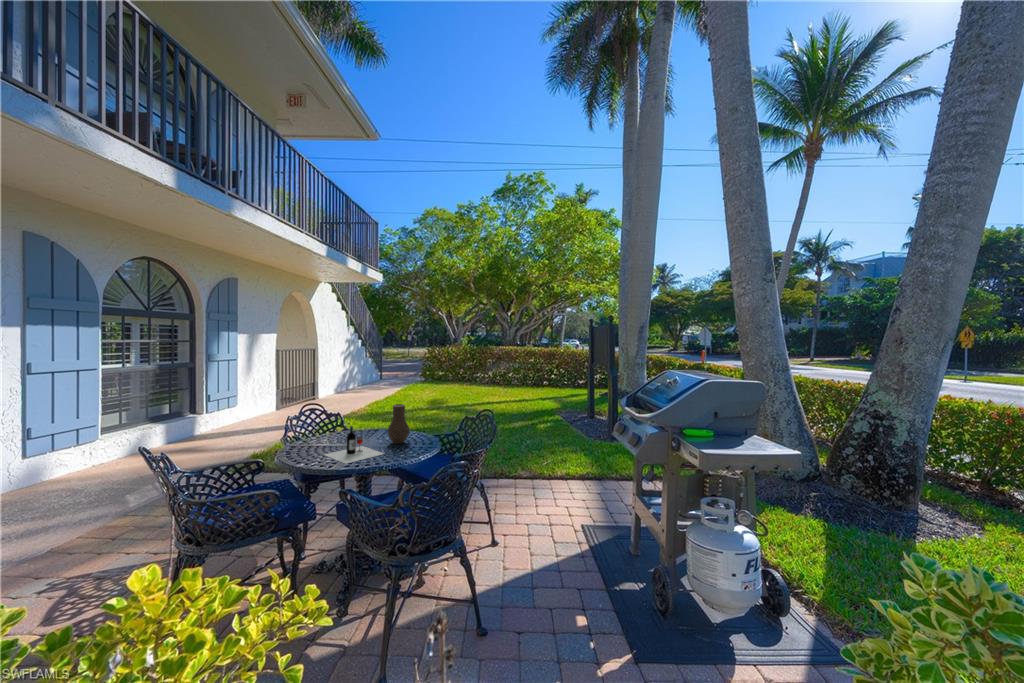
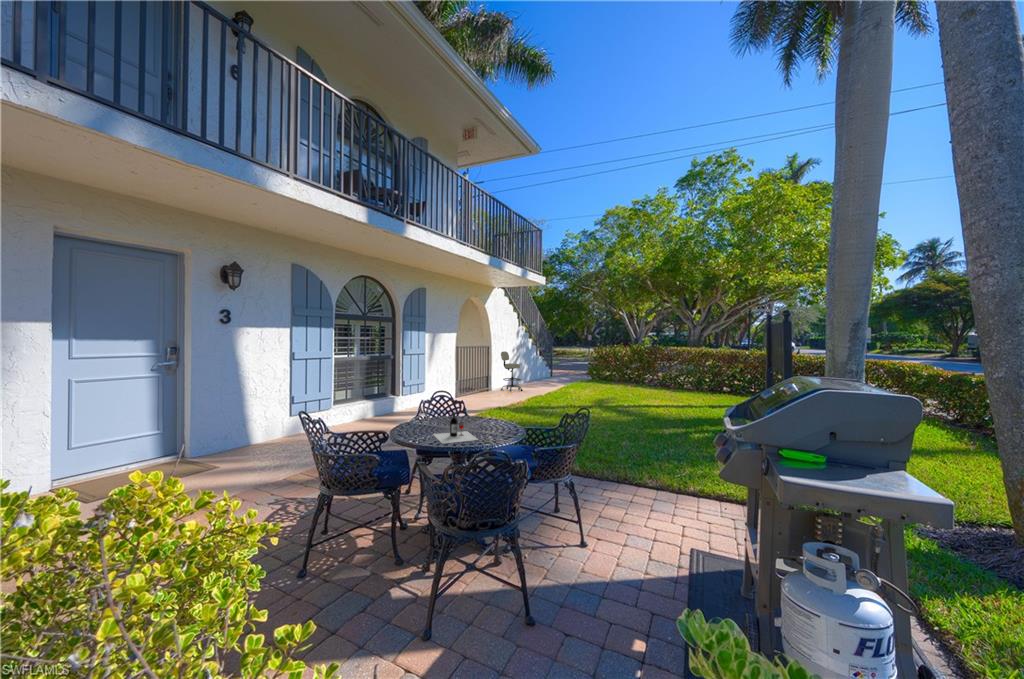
stool: none [328,354,355,398] -> present [501,351,523,392]
vase: present [388,404,409,444] -> none [489,397,508,434]

